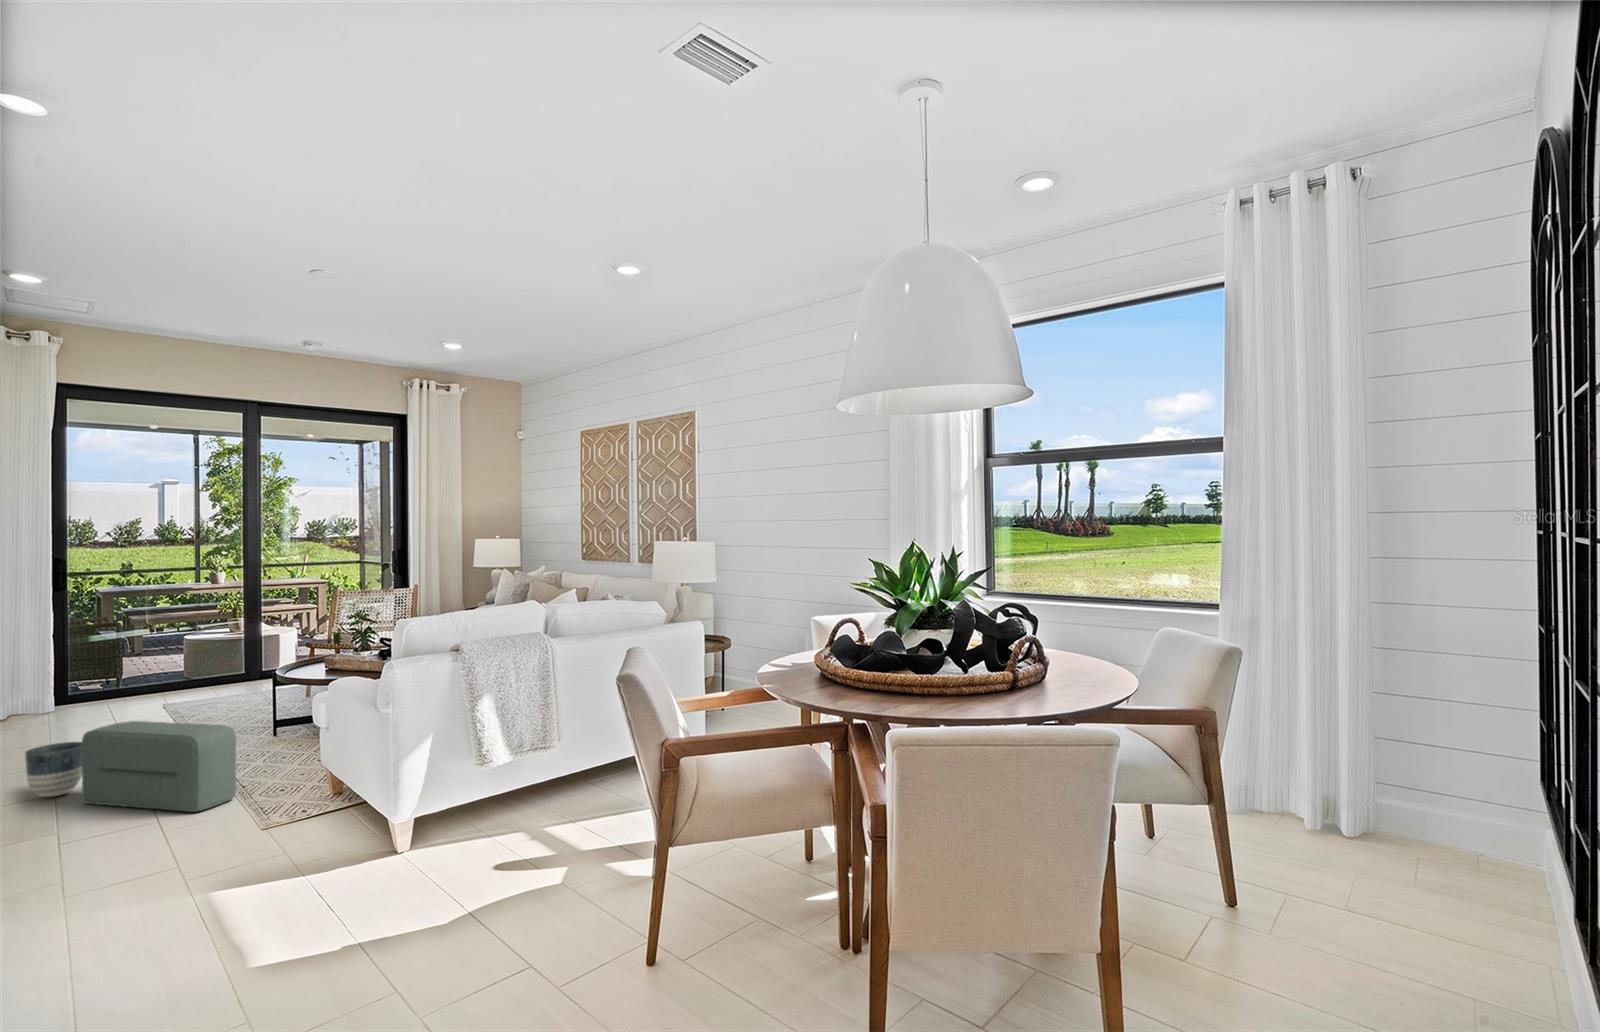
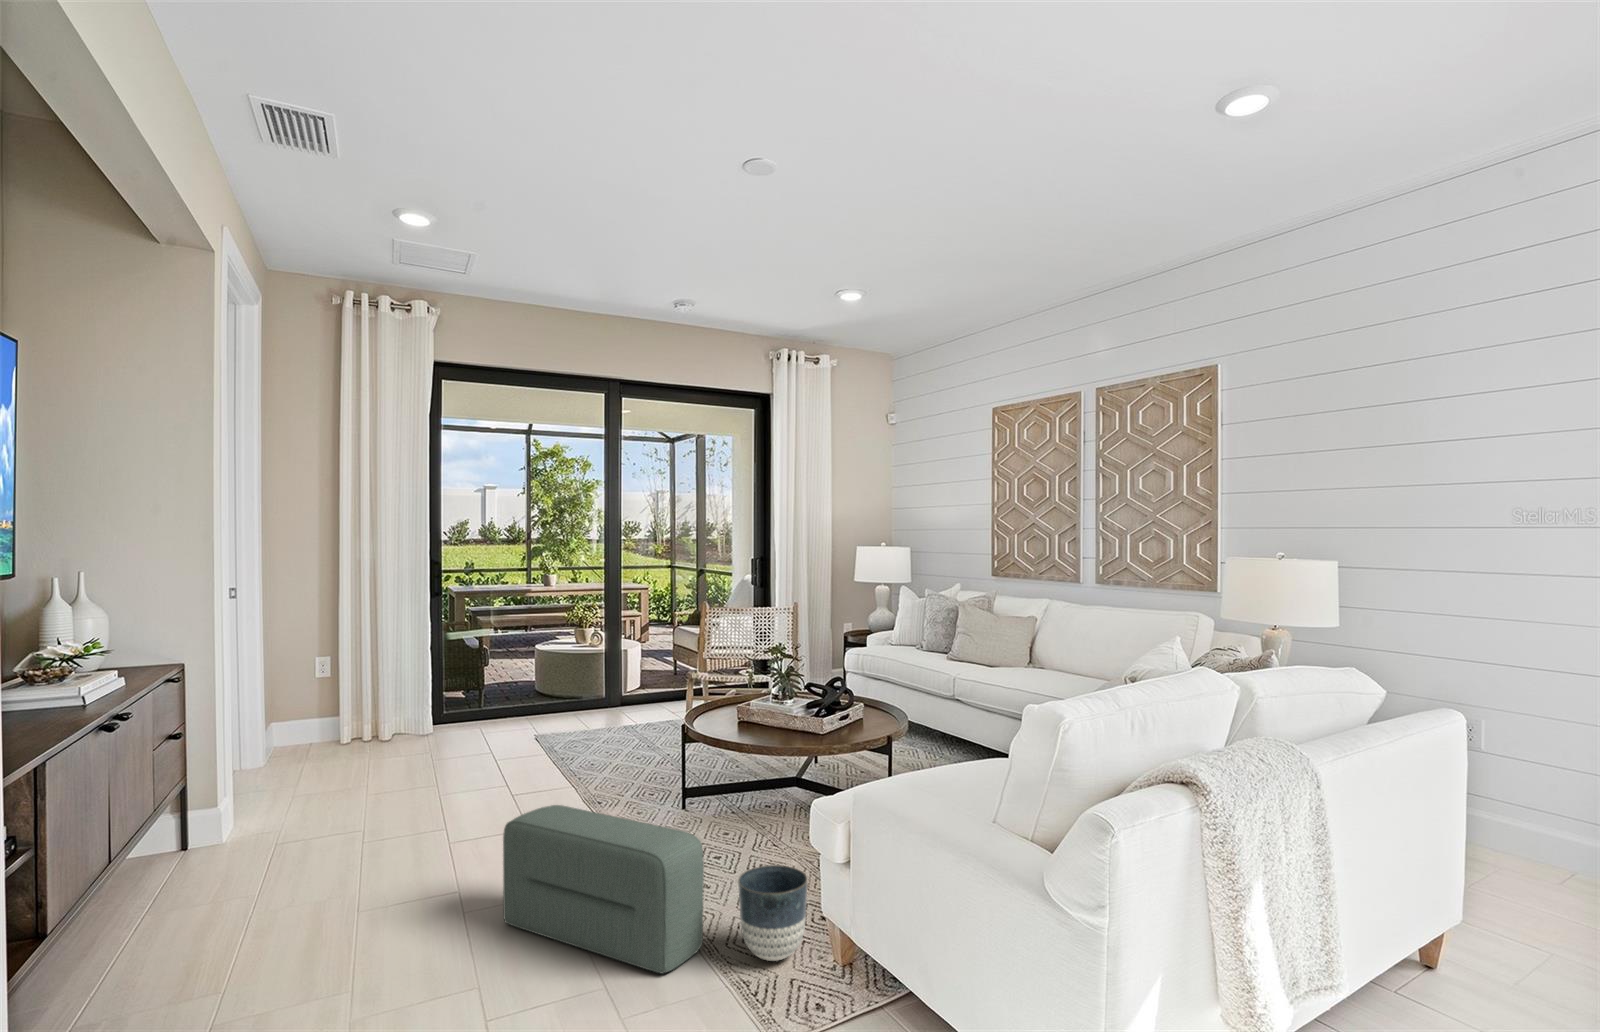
planter: present [25,742,82,797] -> present [738,865,807,961]

